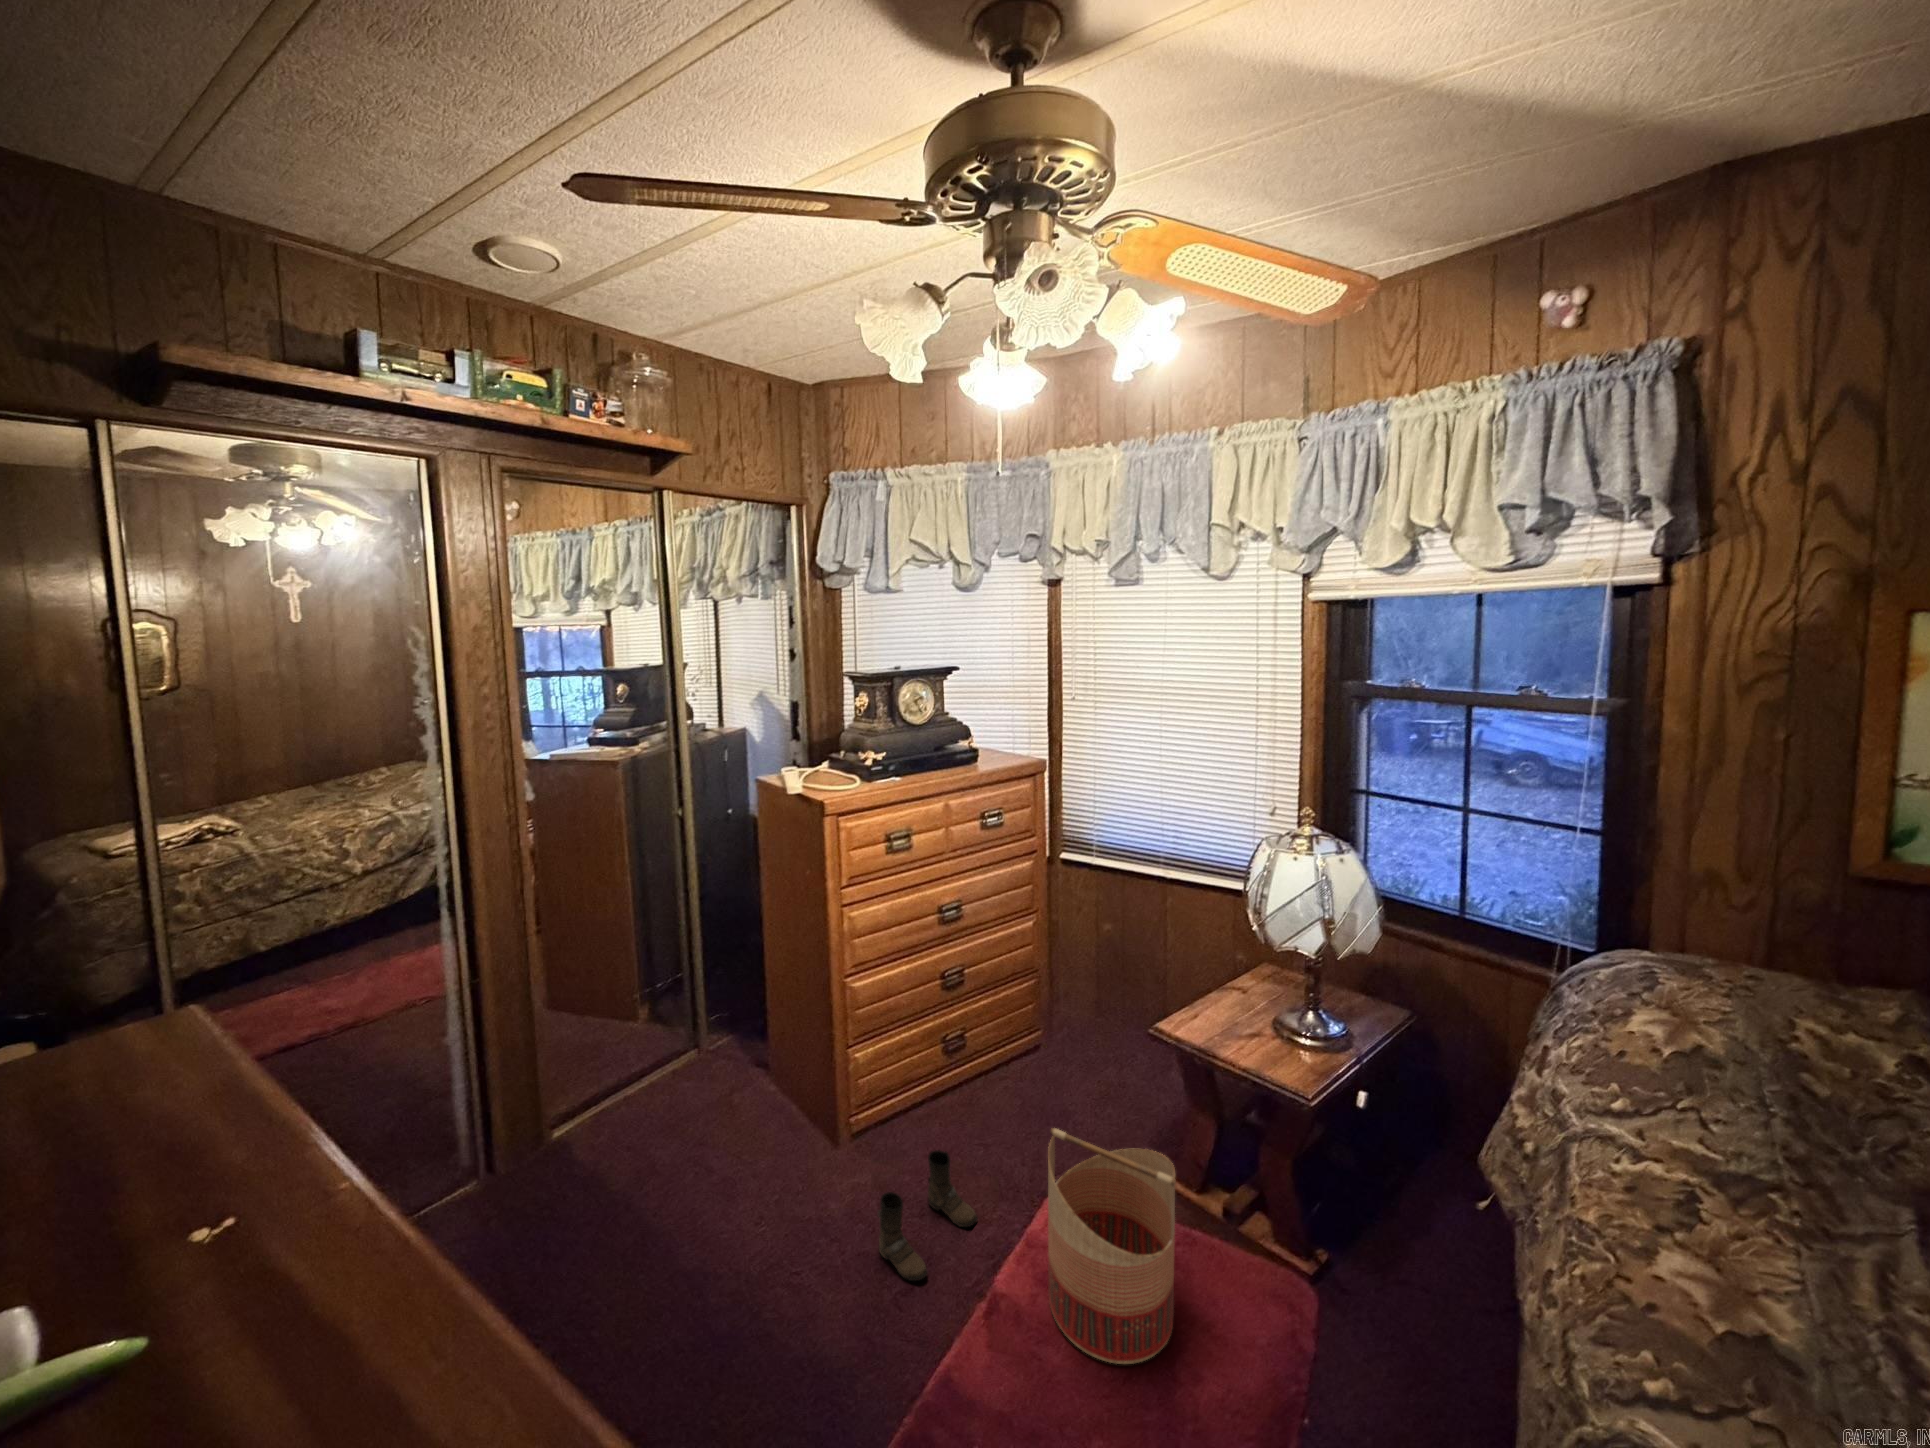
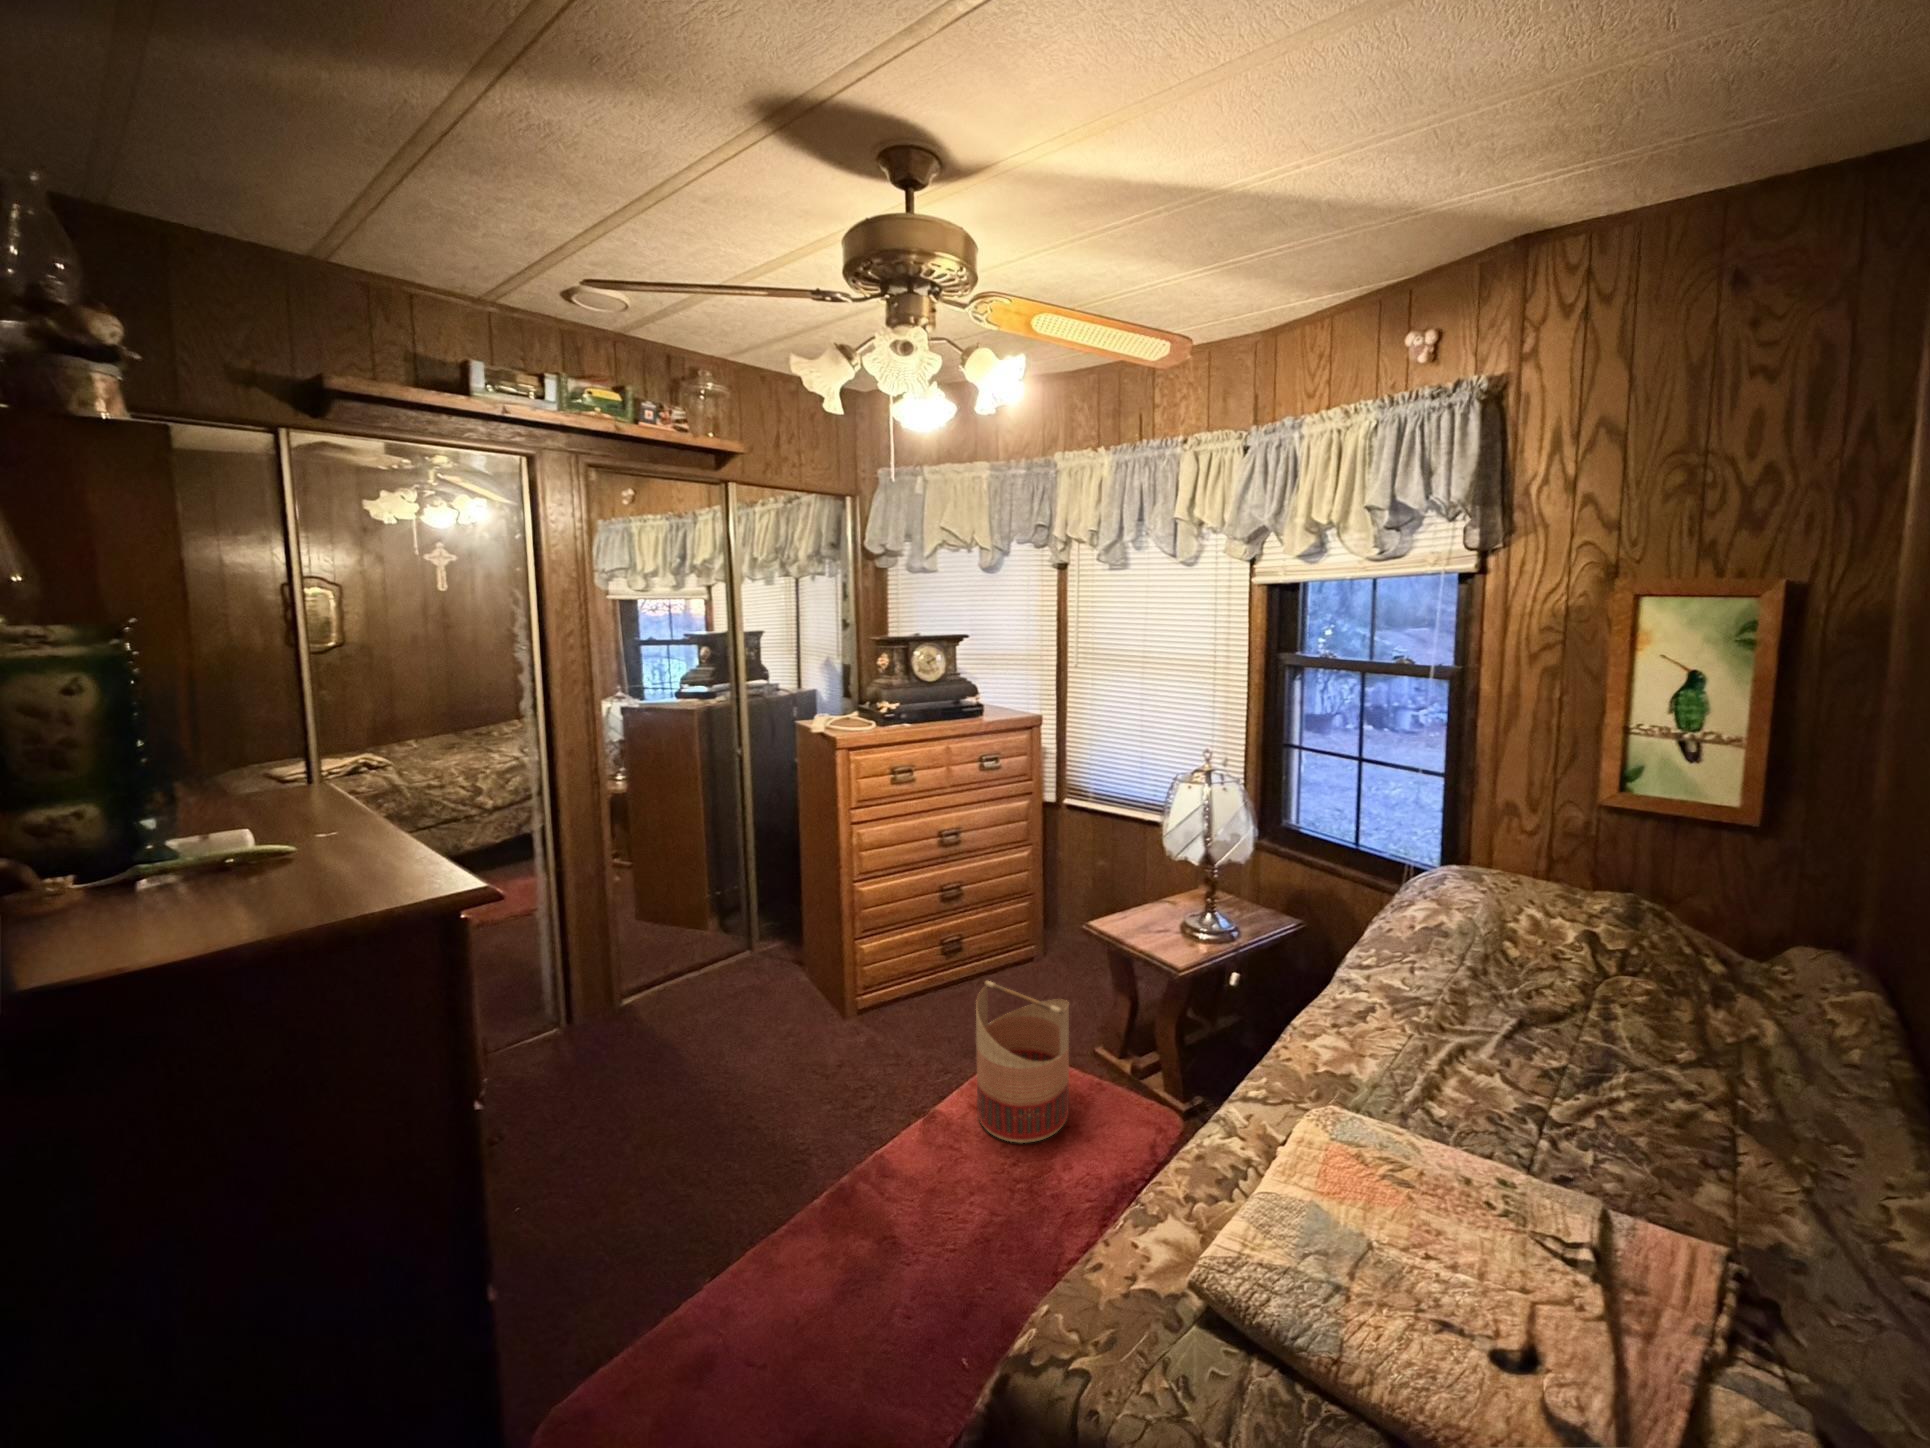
boots: present [878,1150,978,1281] -> none [860,1013,944,1098]

